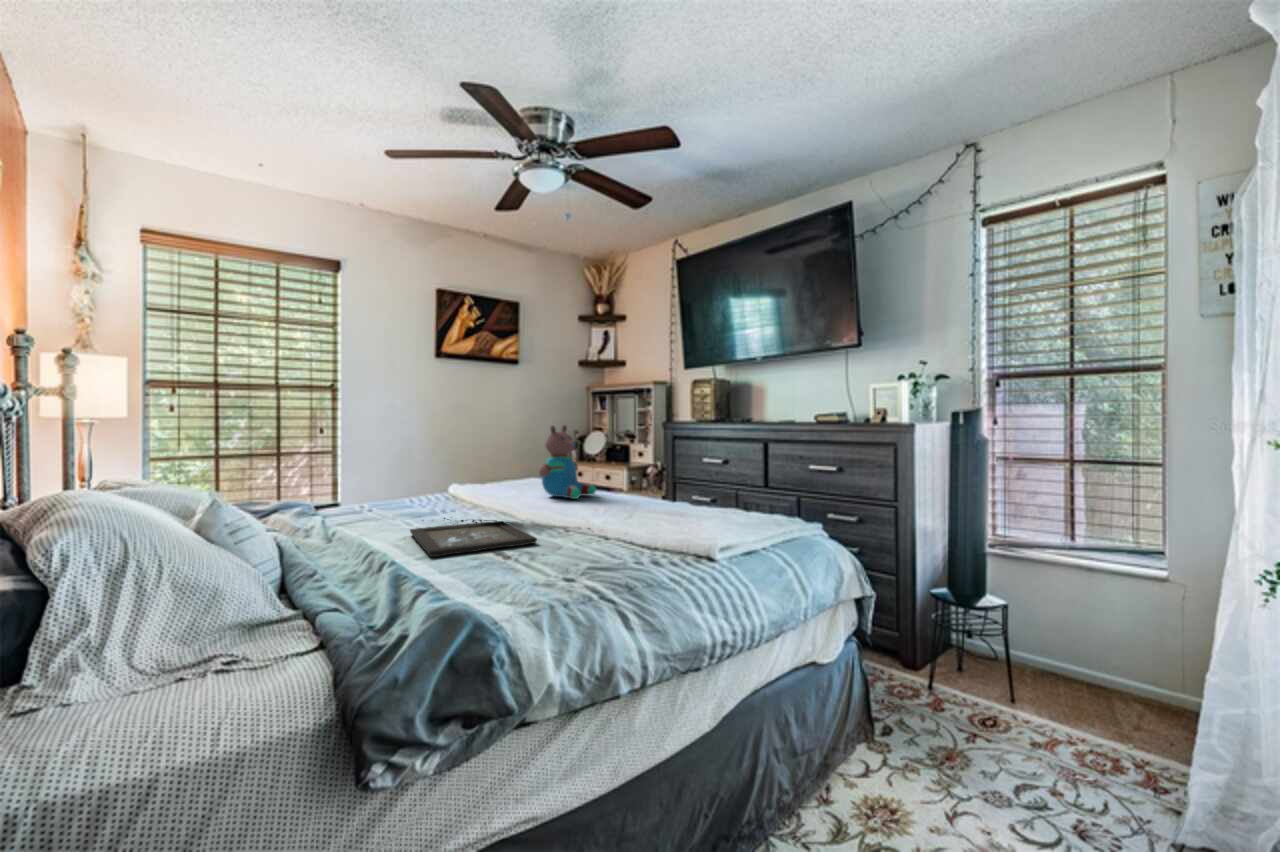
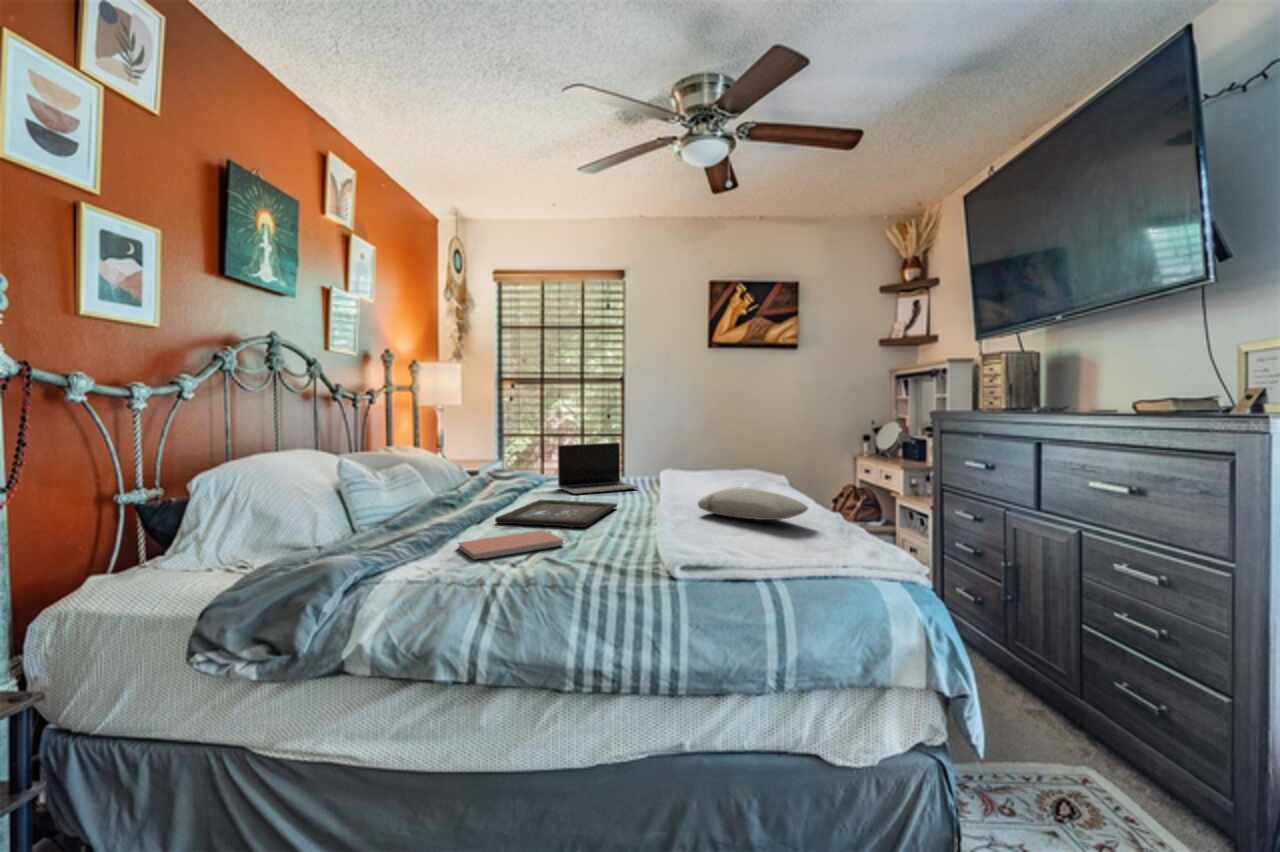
teddy bear: present [539,425,596,499] -> none [693,412,757,493]
laptop: none [368,460,463,520] -> present [557,442,638,494]
pillow: none [610,488,704,514] -> present [698,488,808,520]
notebook: none [477,550,570,585] -> present [458,530,563,559]

